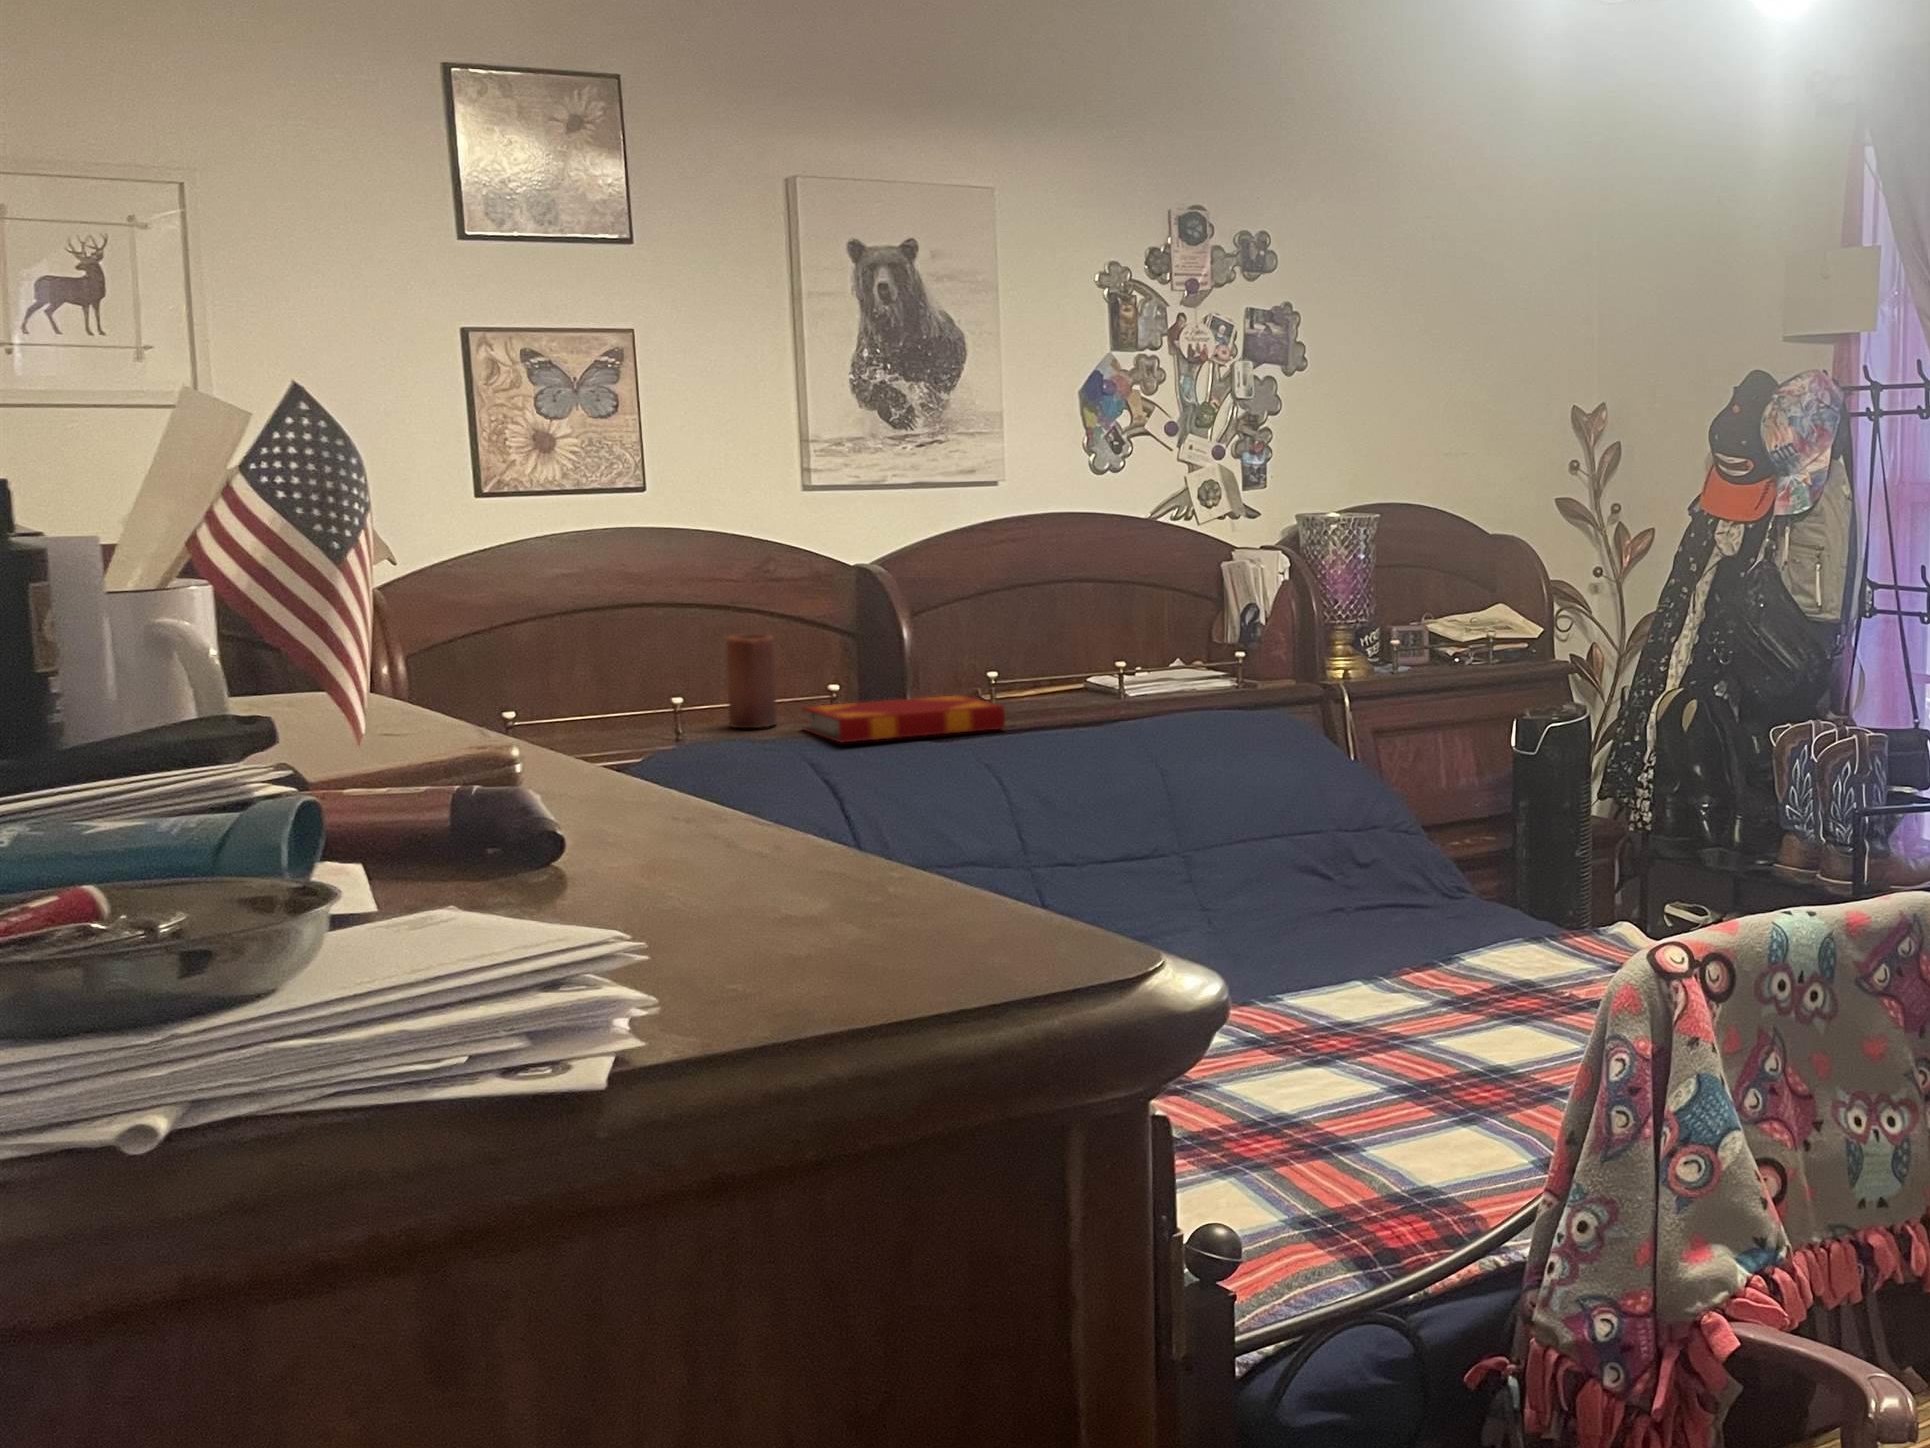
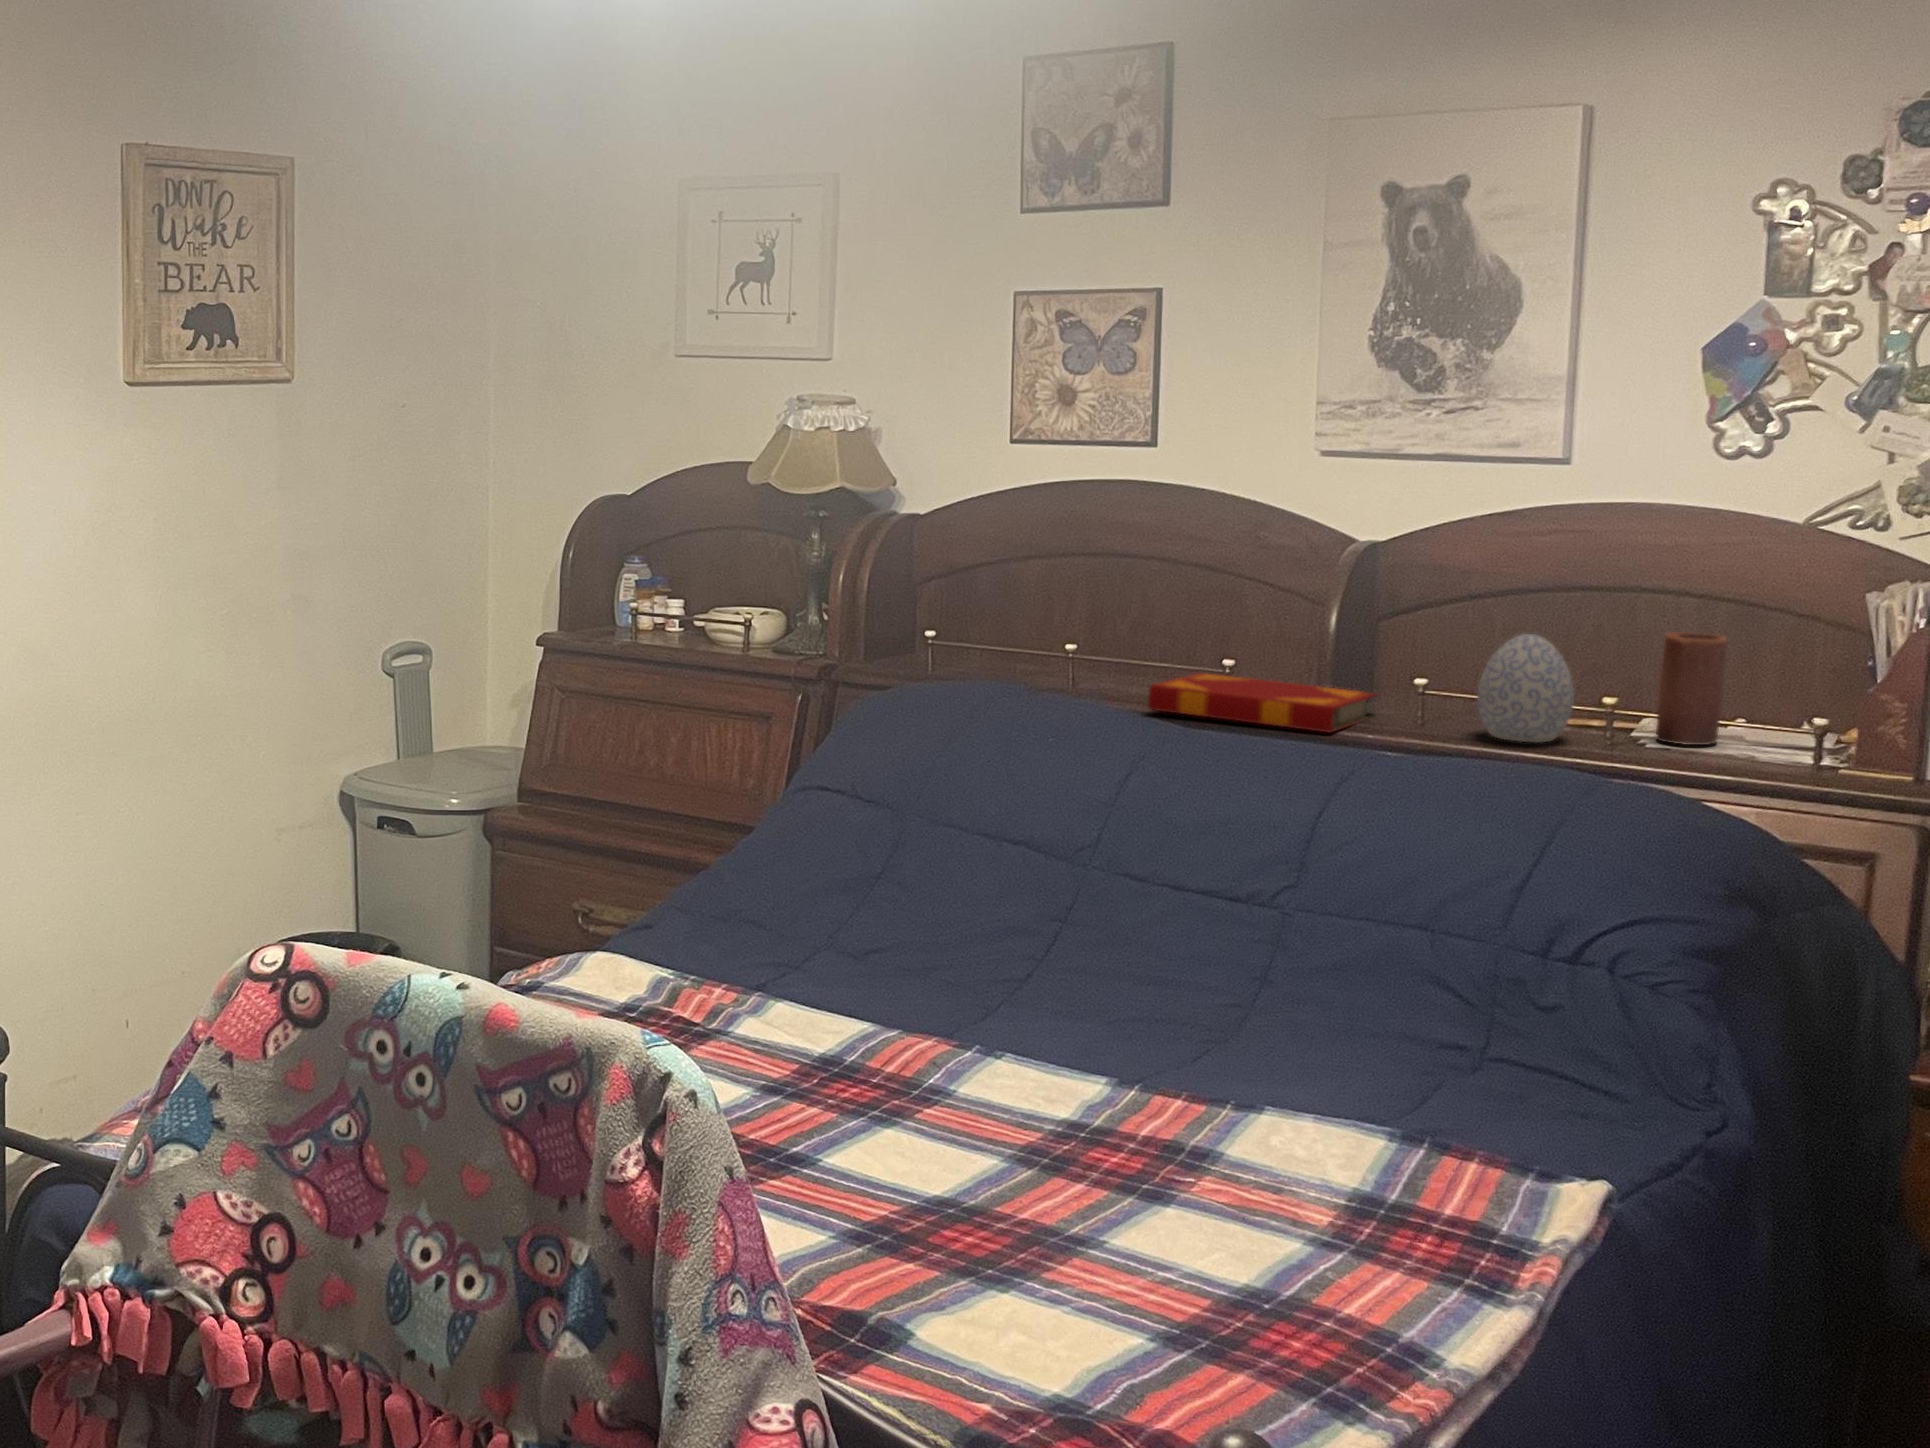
decorative egg: none [1063,622,1134,709] -> present [1477,634,1574,743]
candle: present [726,634,777,728] -> present [1656,632,1727,745]

